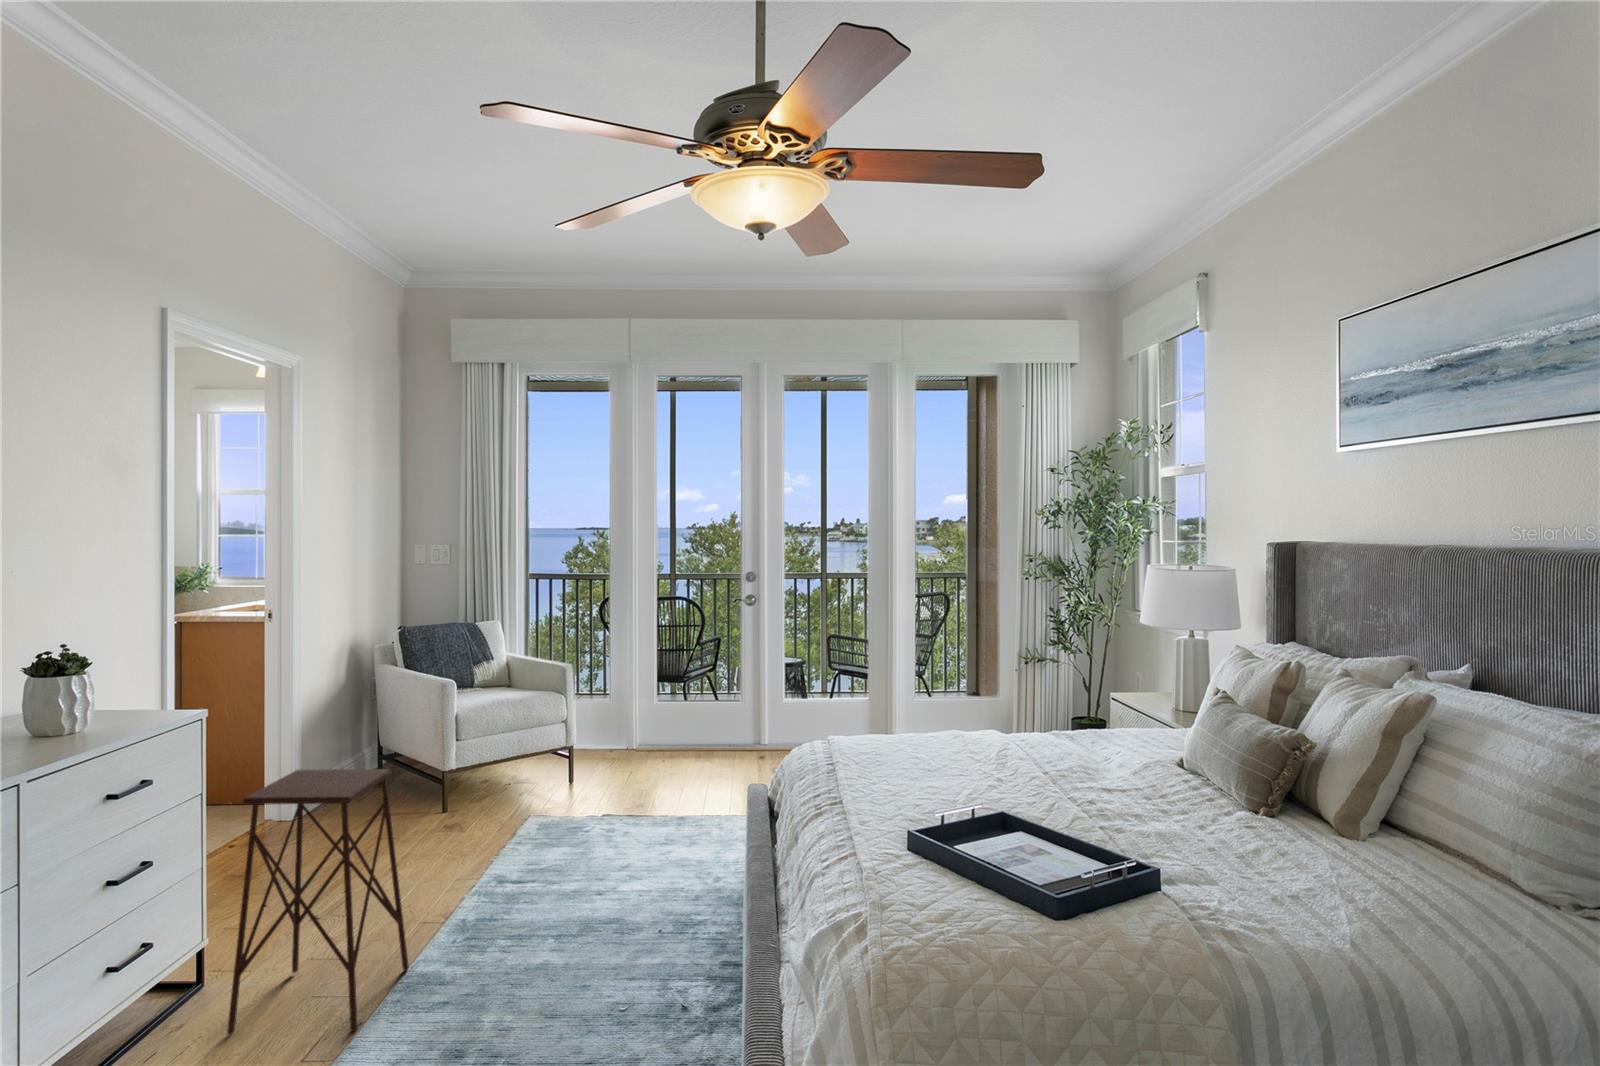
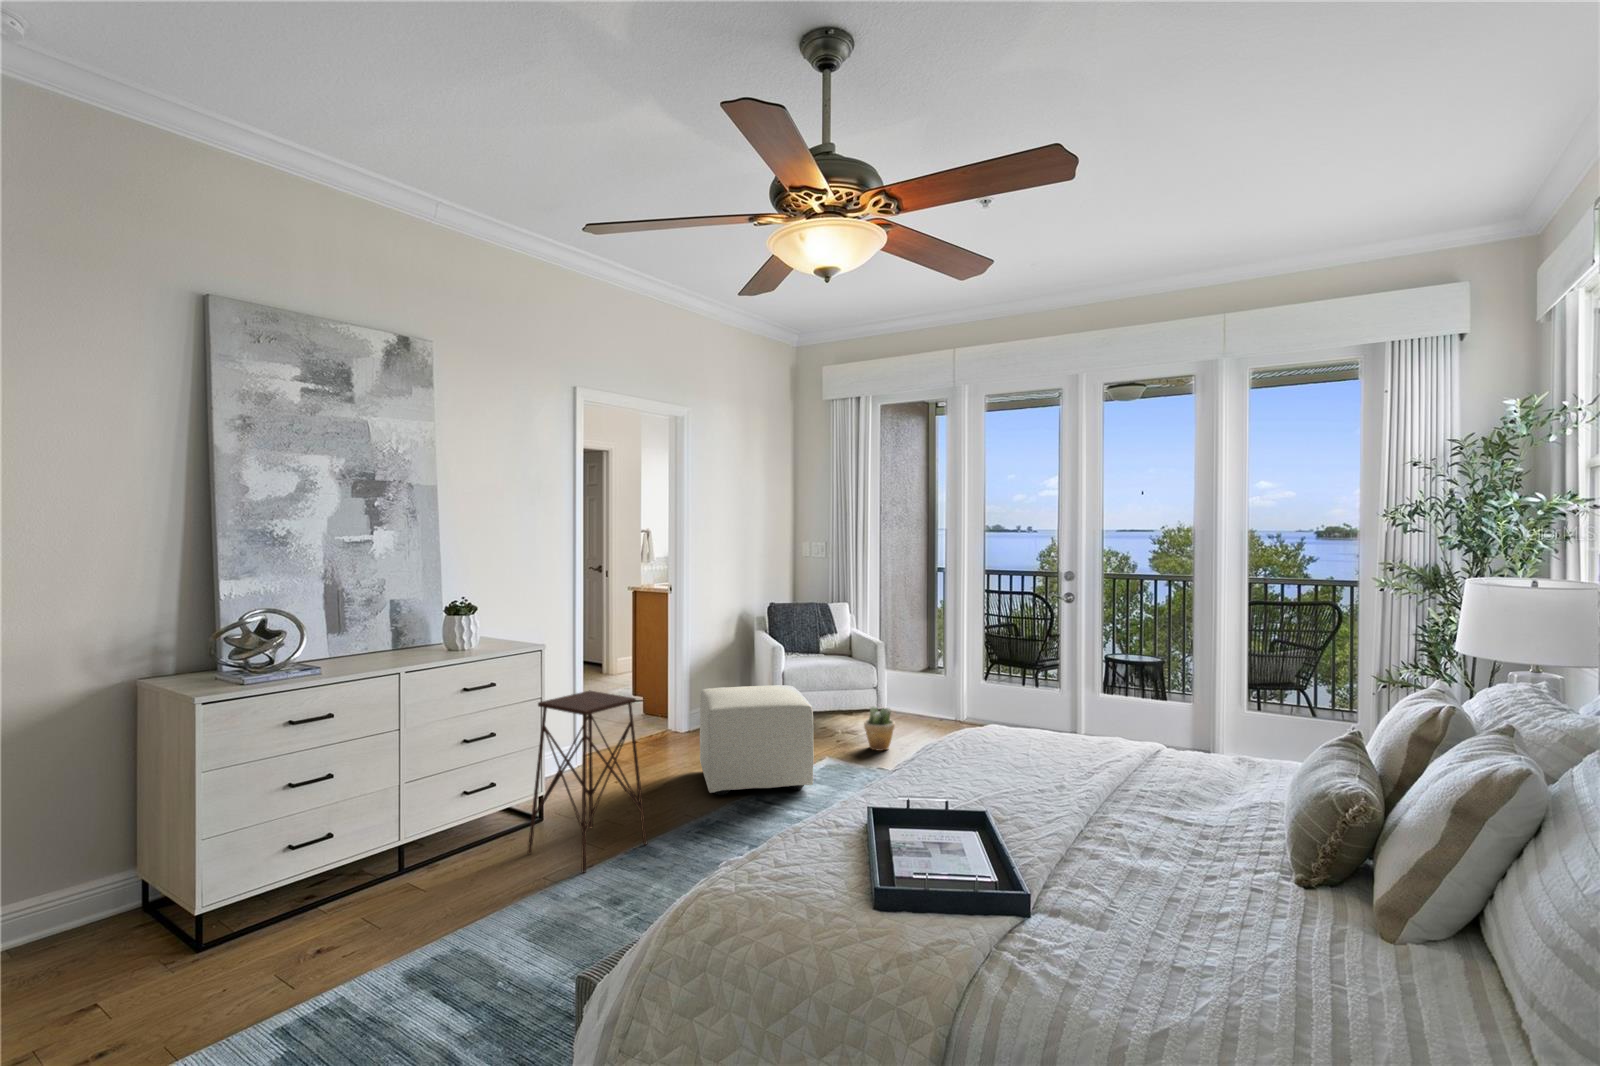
ottoman: none [372,730,555,884] -> present [700,685,814,795]
potted plant: none [557,741,595,794] -> present [864,706,895,751]

